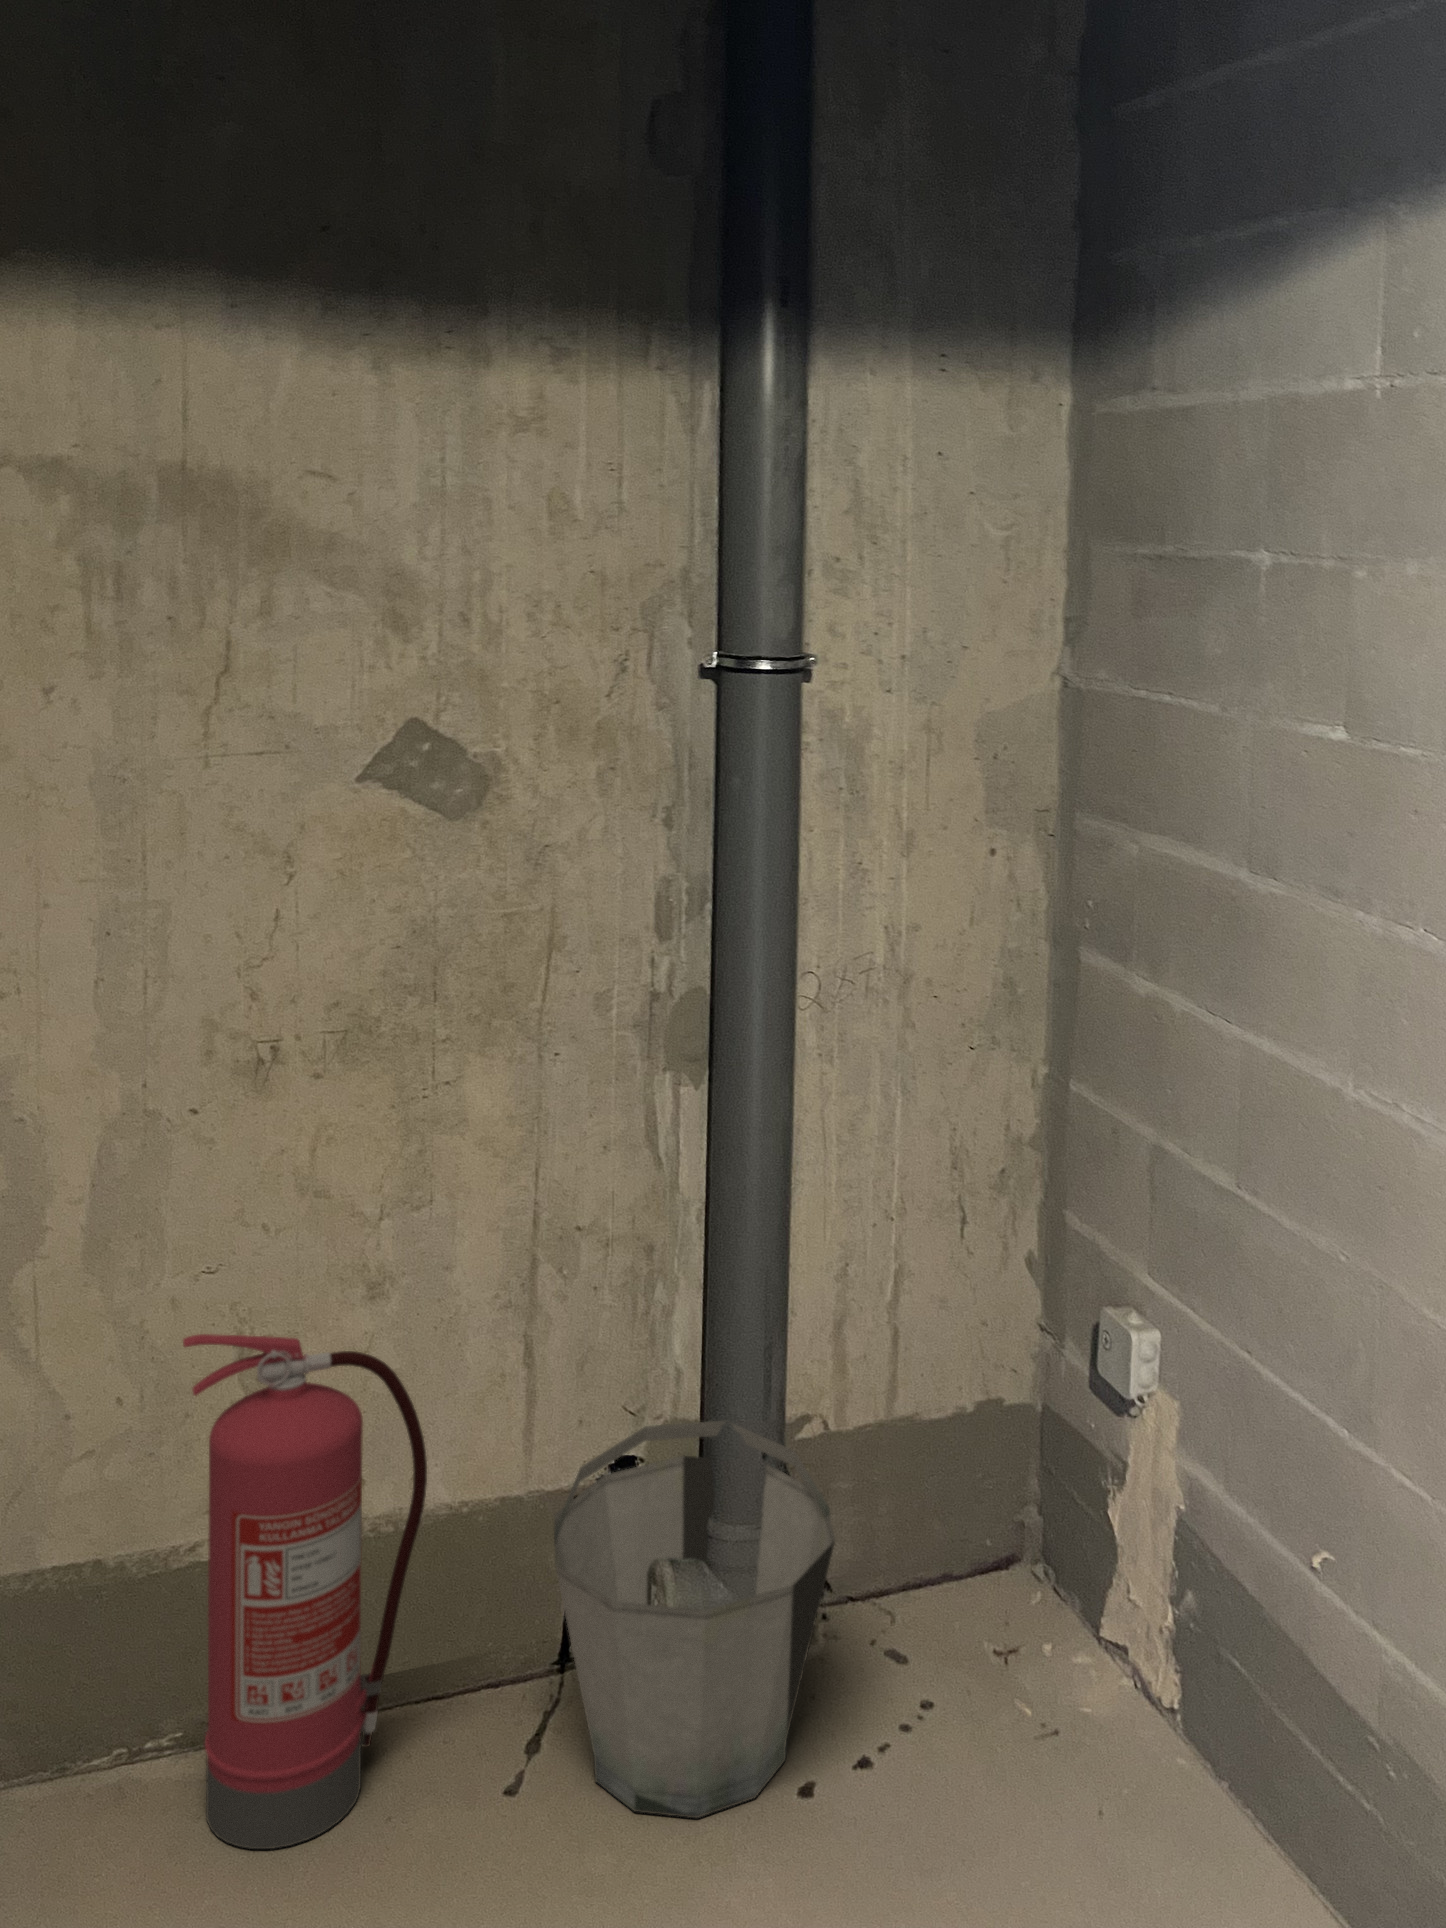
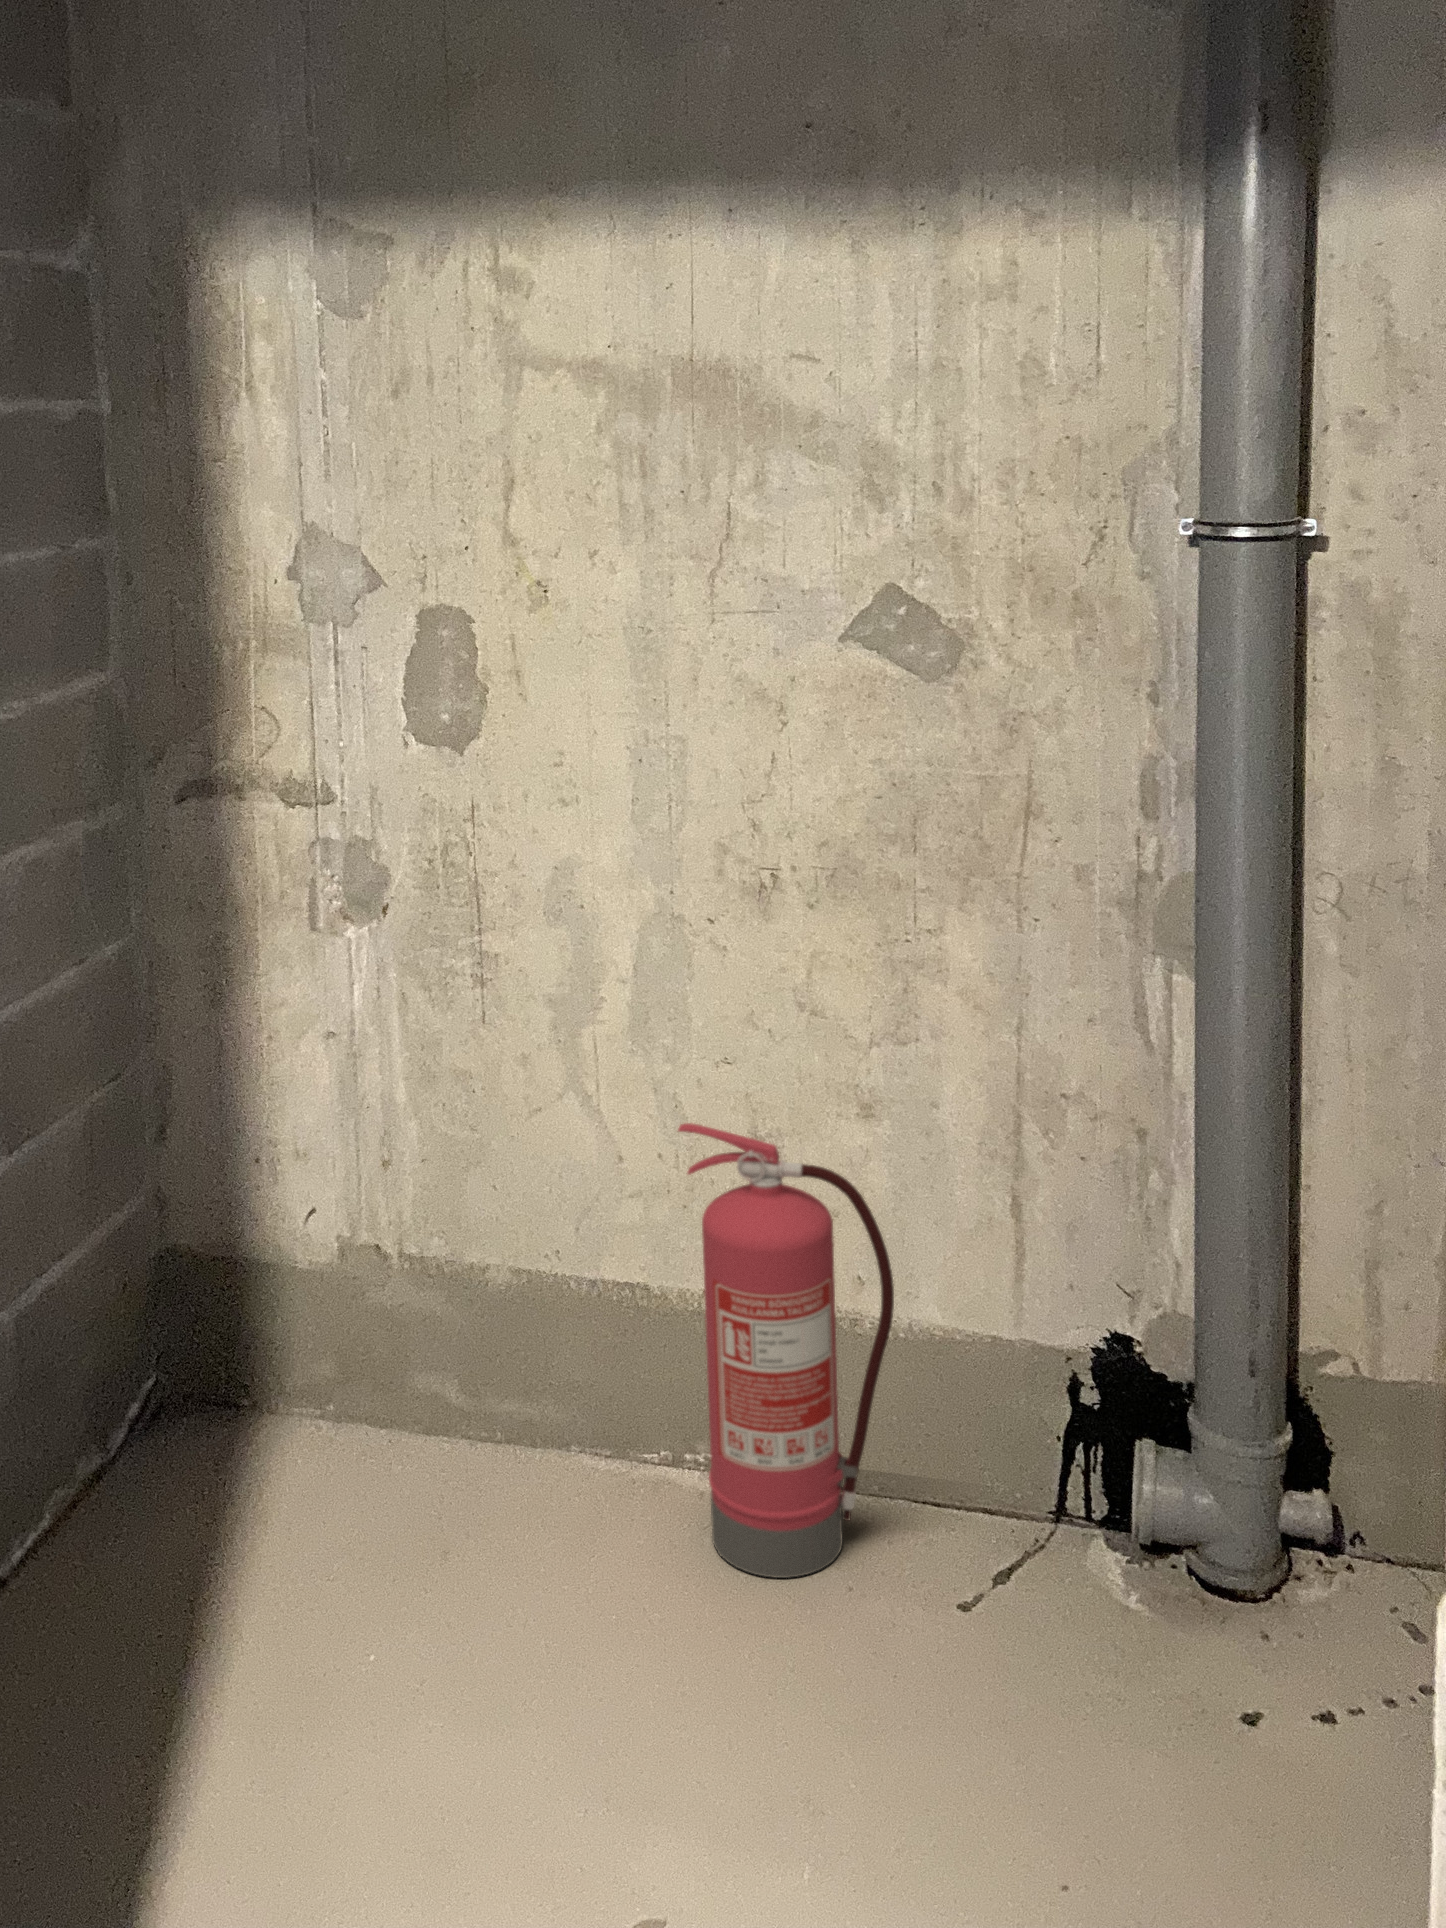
bucket: present [554,1421,835,1818] -> none [994,1309,1302,1701]

